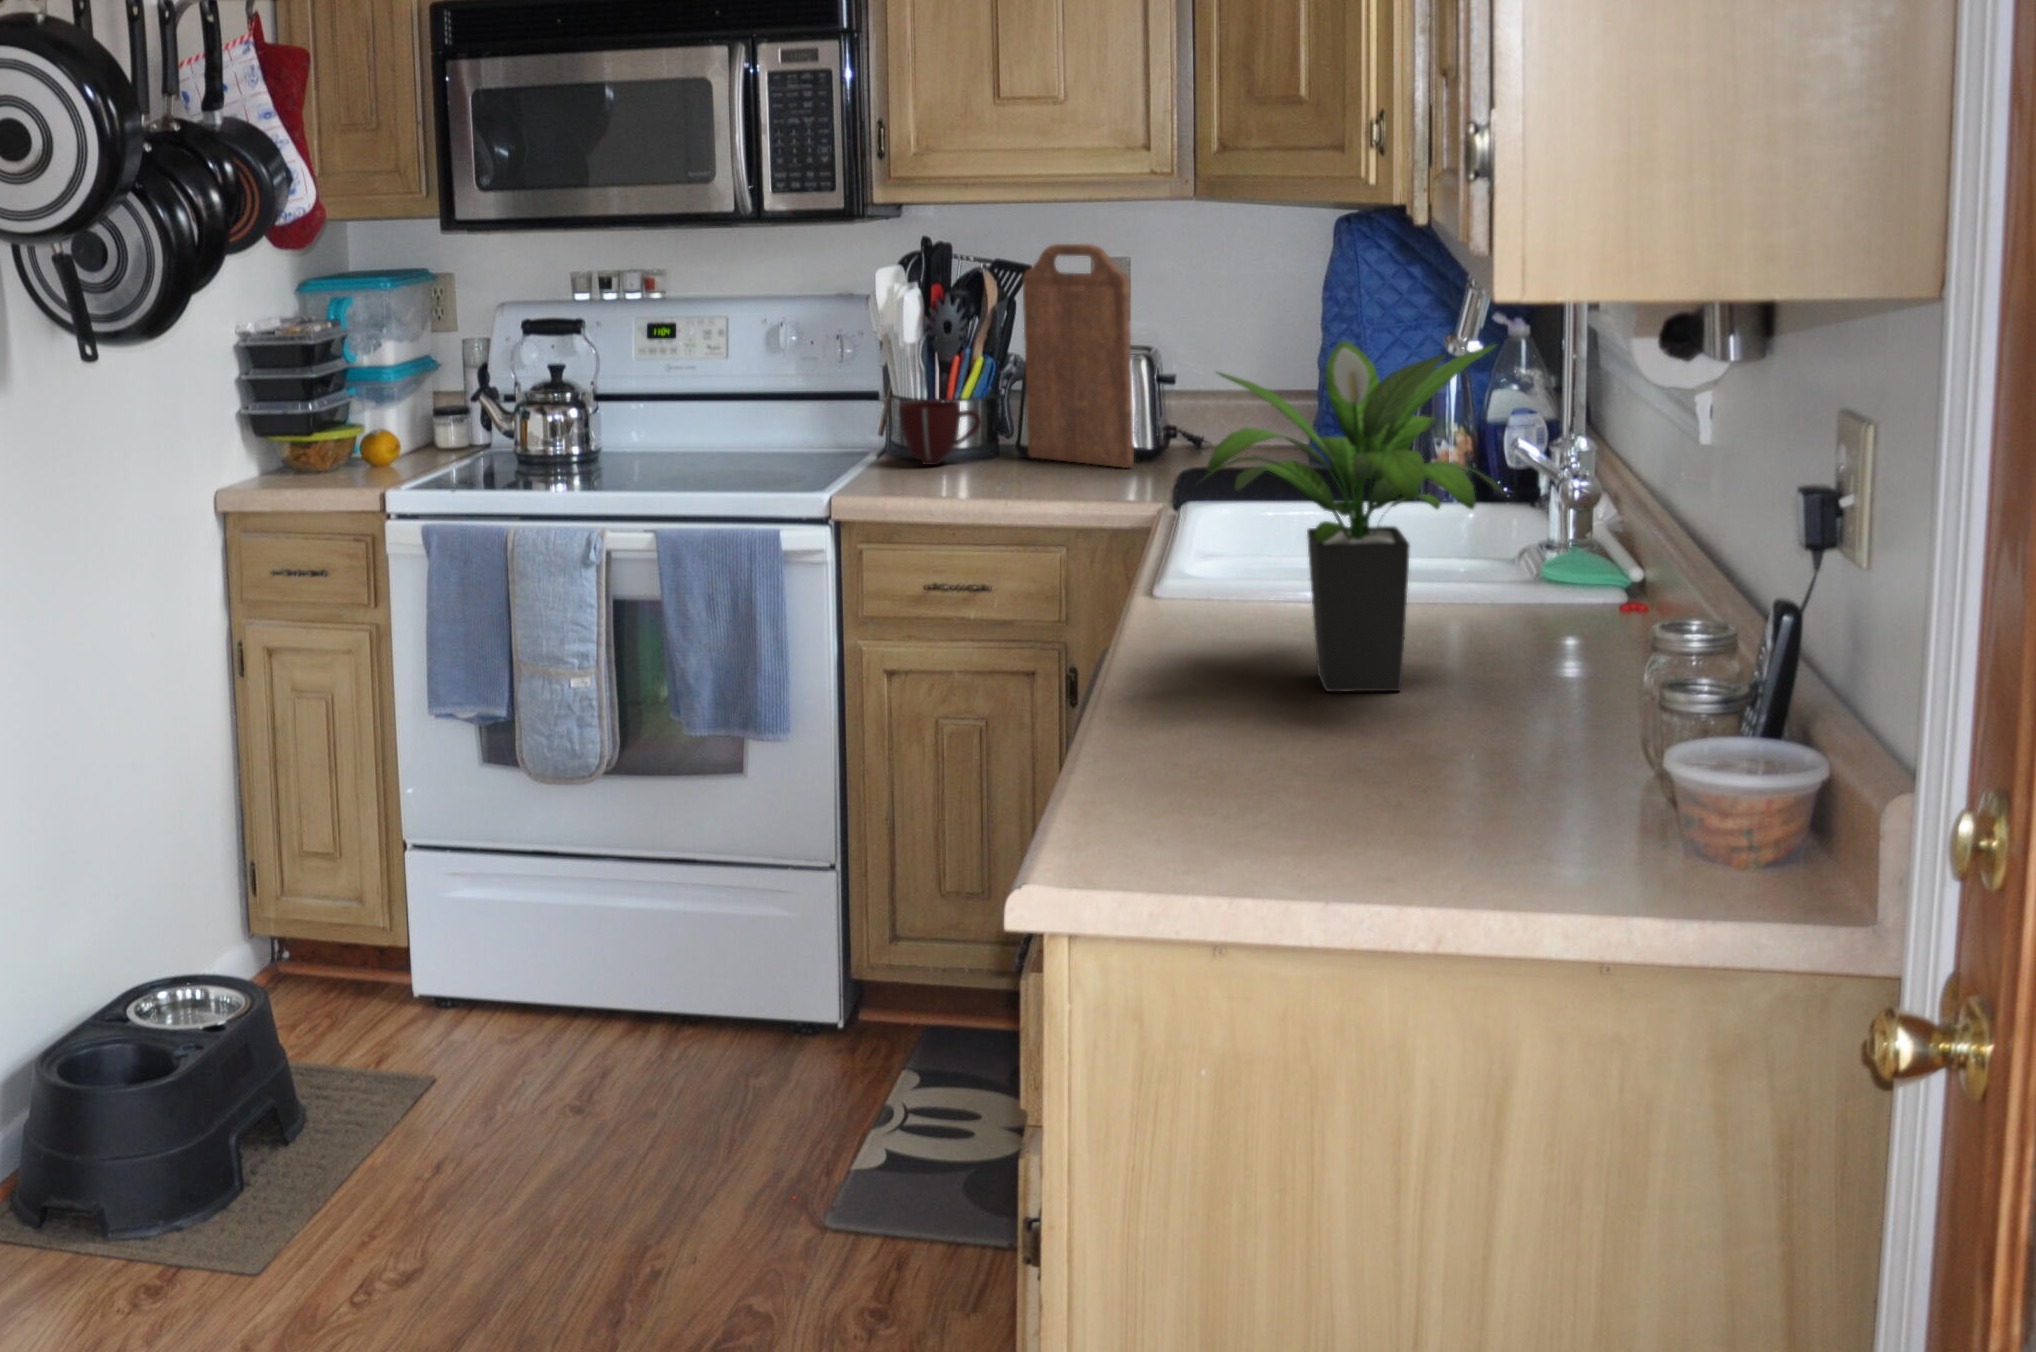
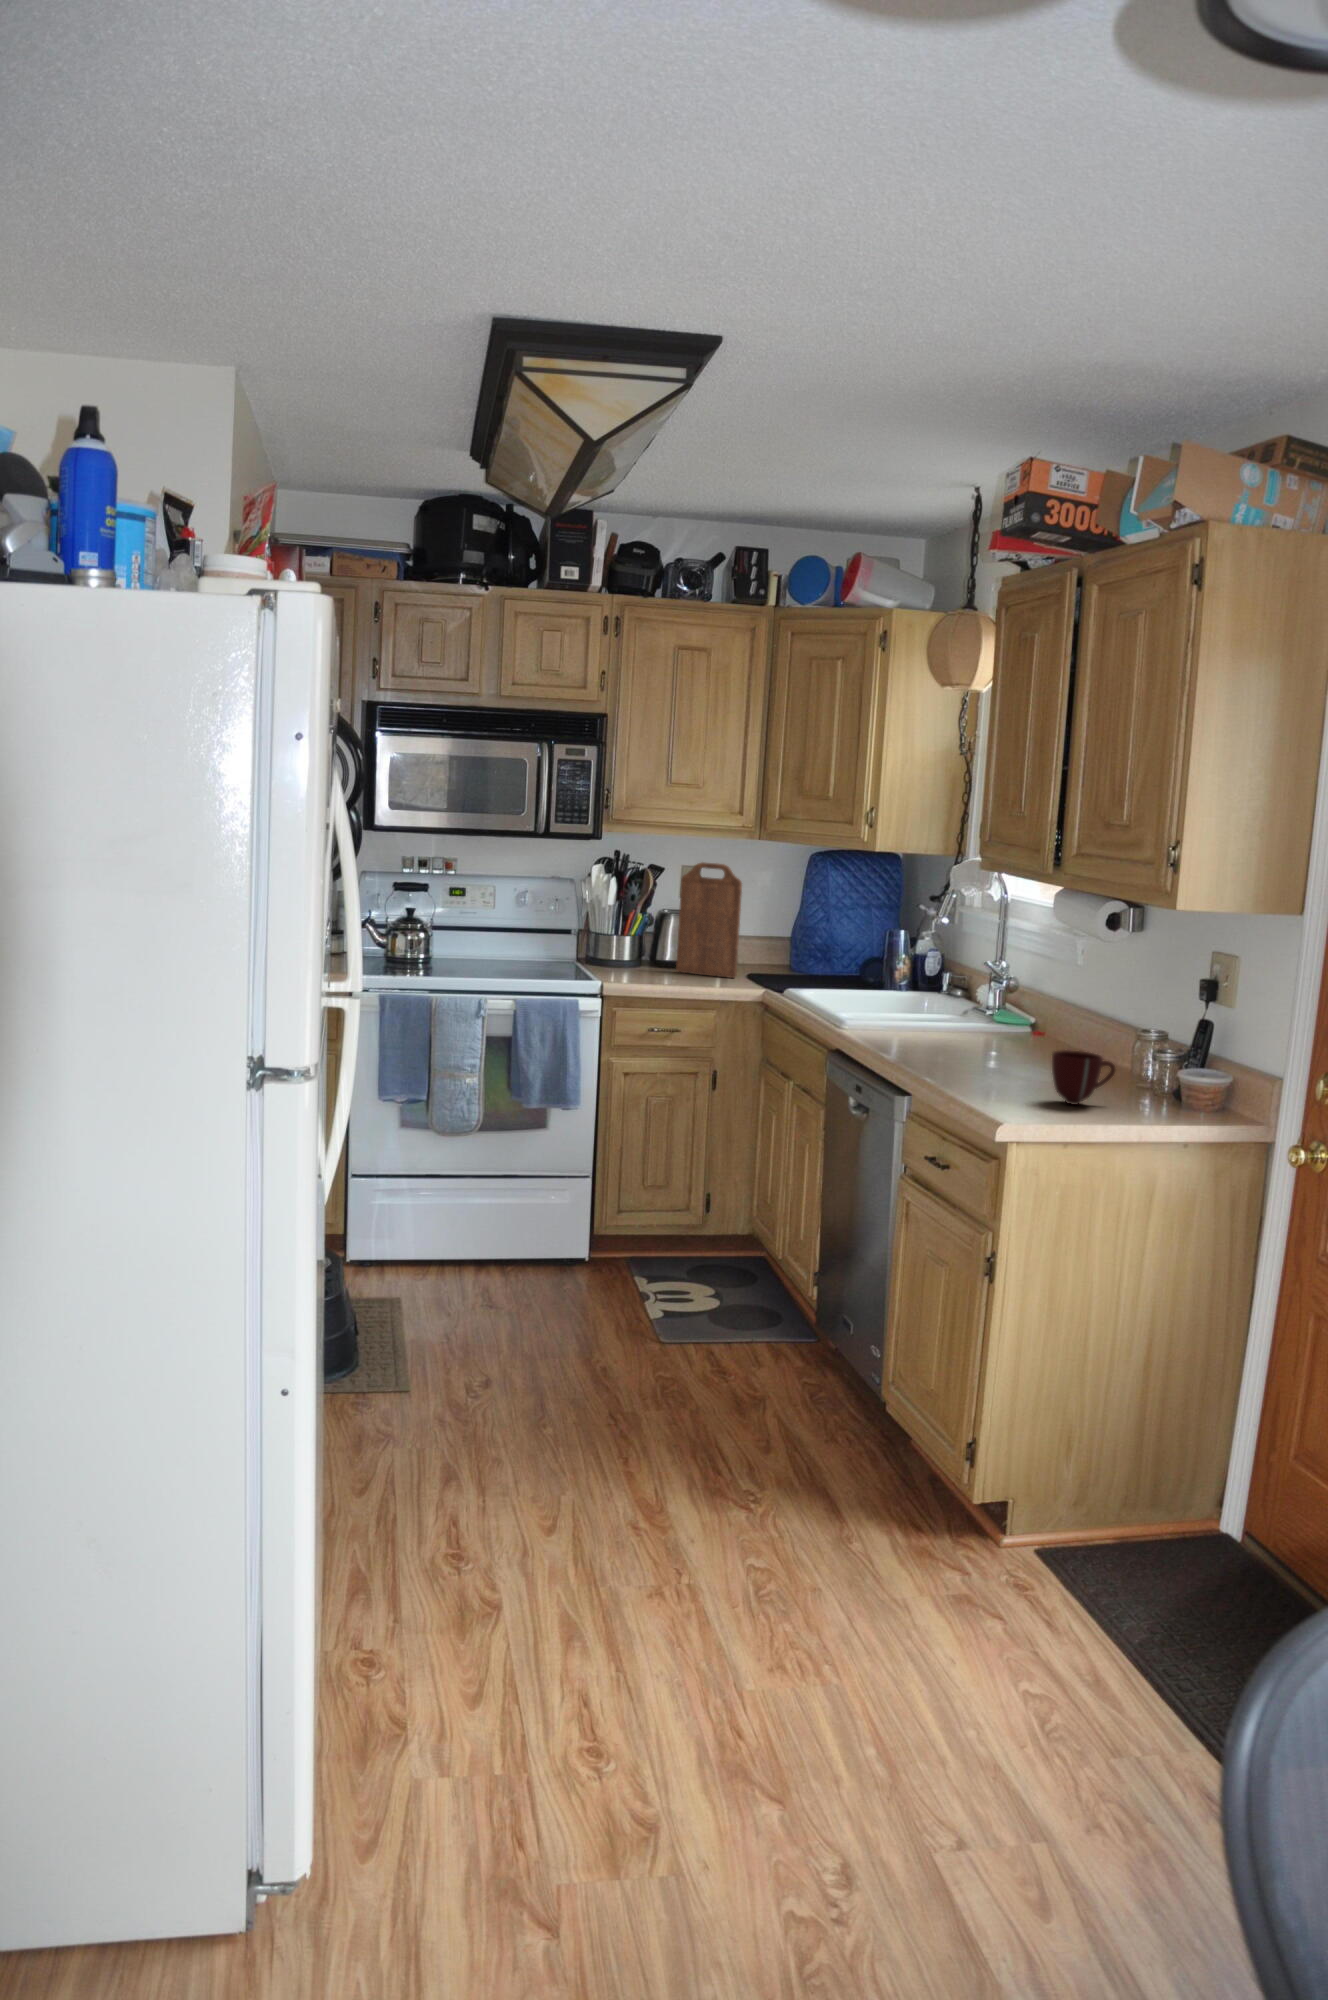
potted plant: present [1207,341,1504,692] -> none [911,907,1035,1056]
mug: present [899,399,981,465] -> present [1052,1050,1115,1105]

